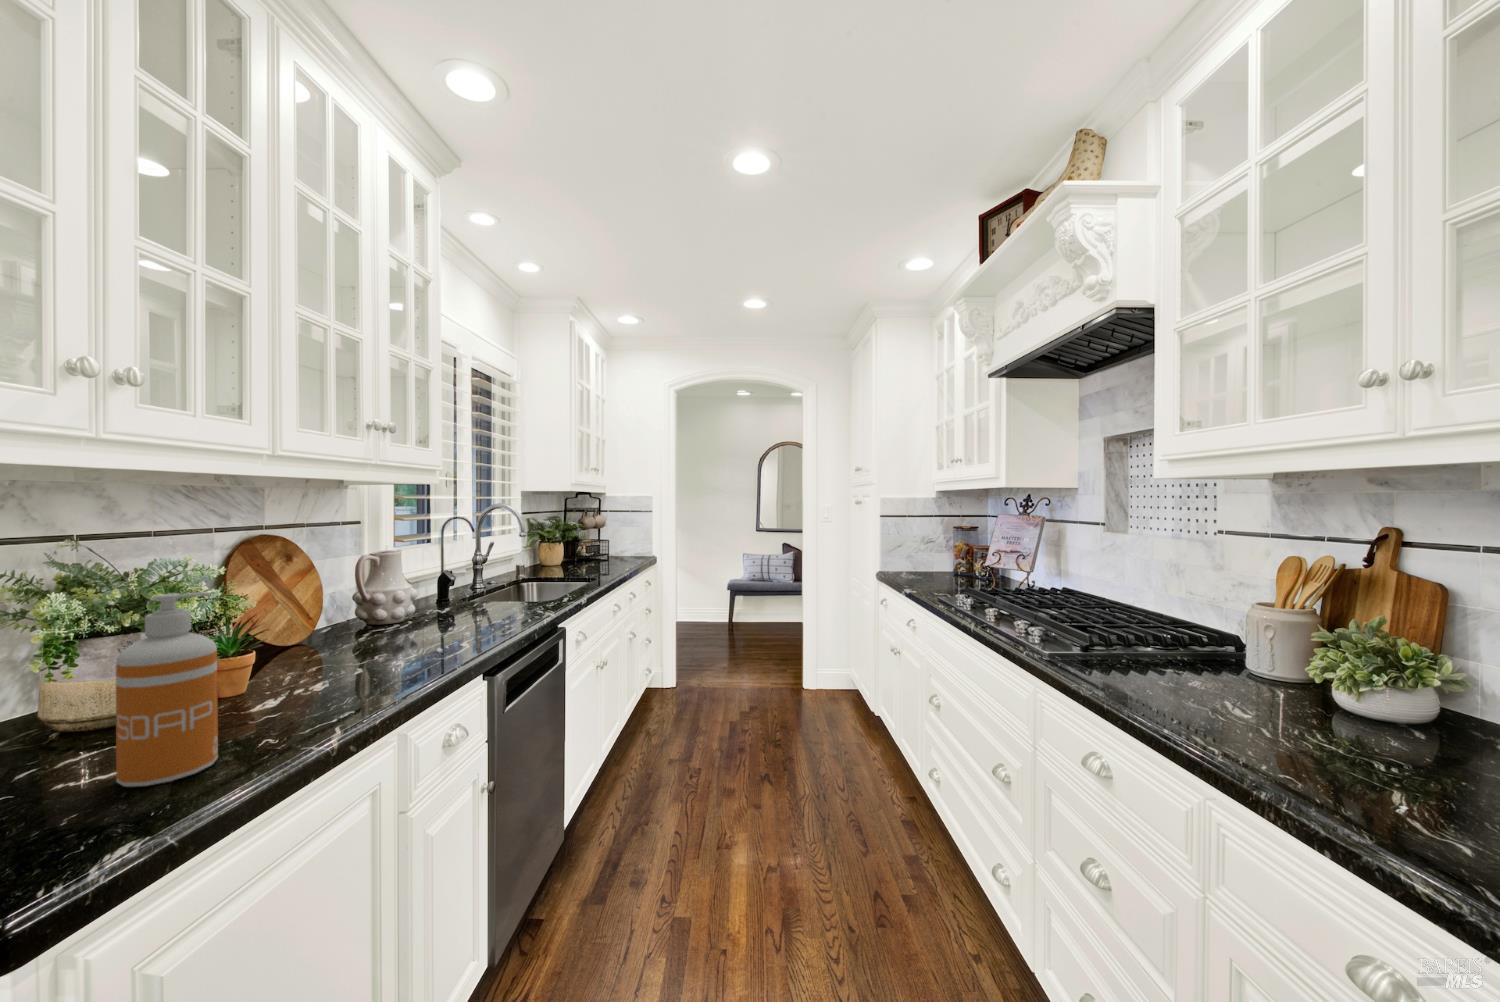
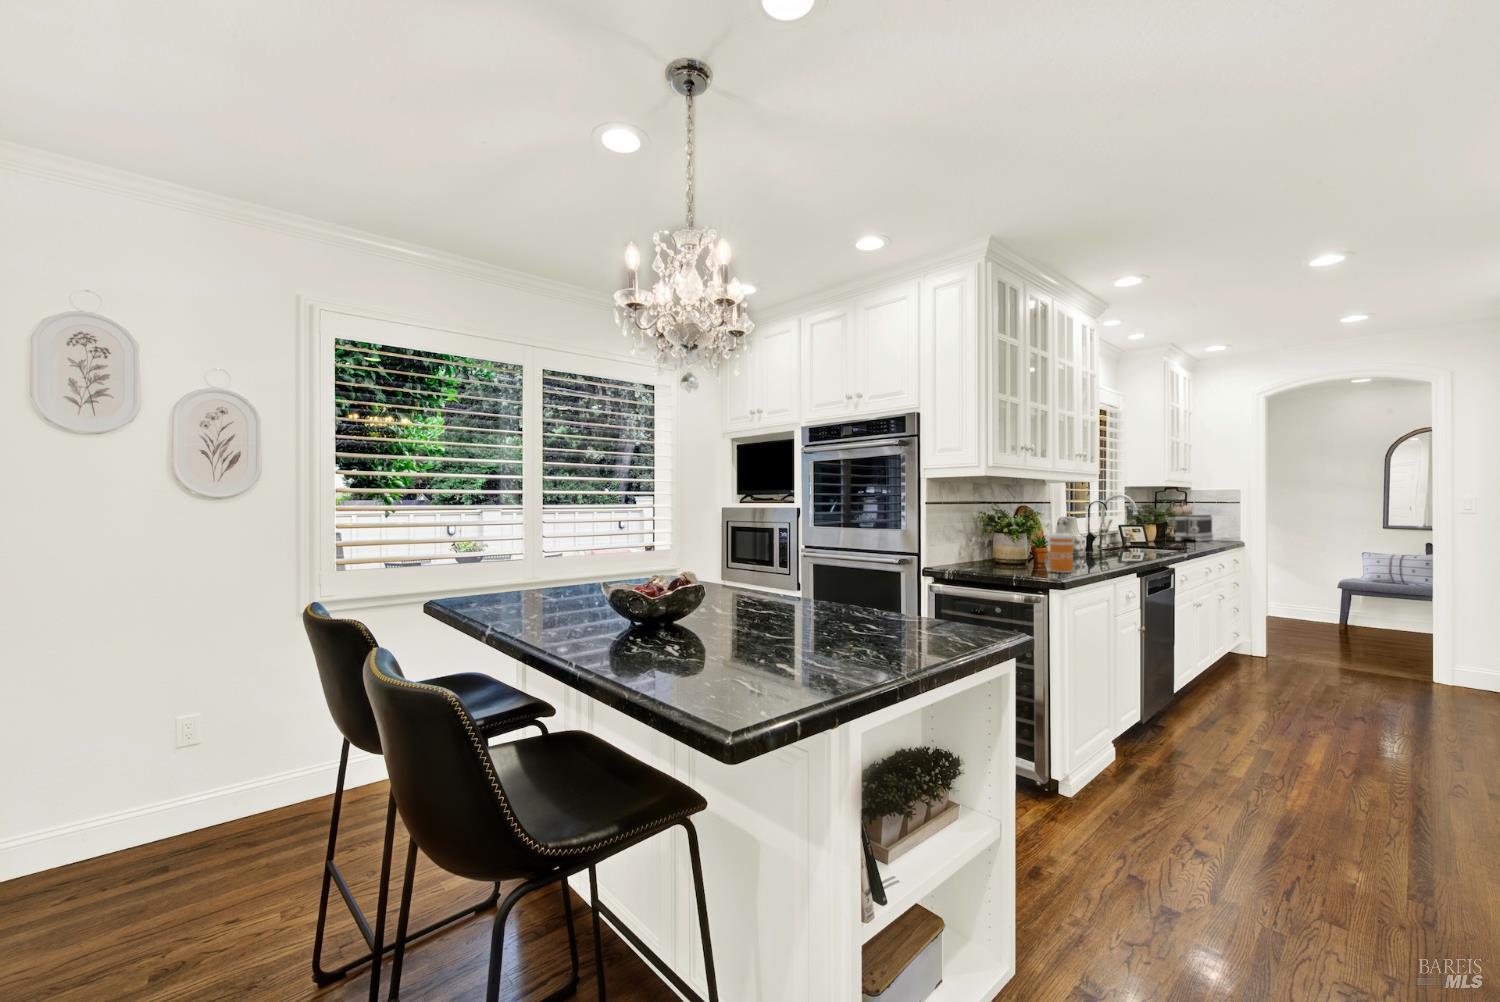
toaster: none [586,526,627,561] -> present [1175,515,1213,542]

